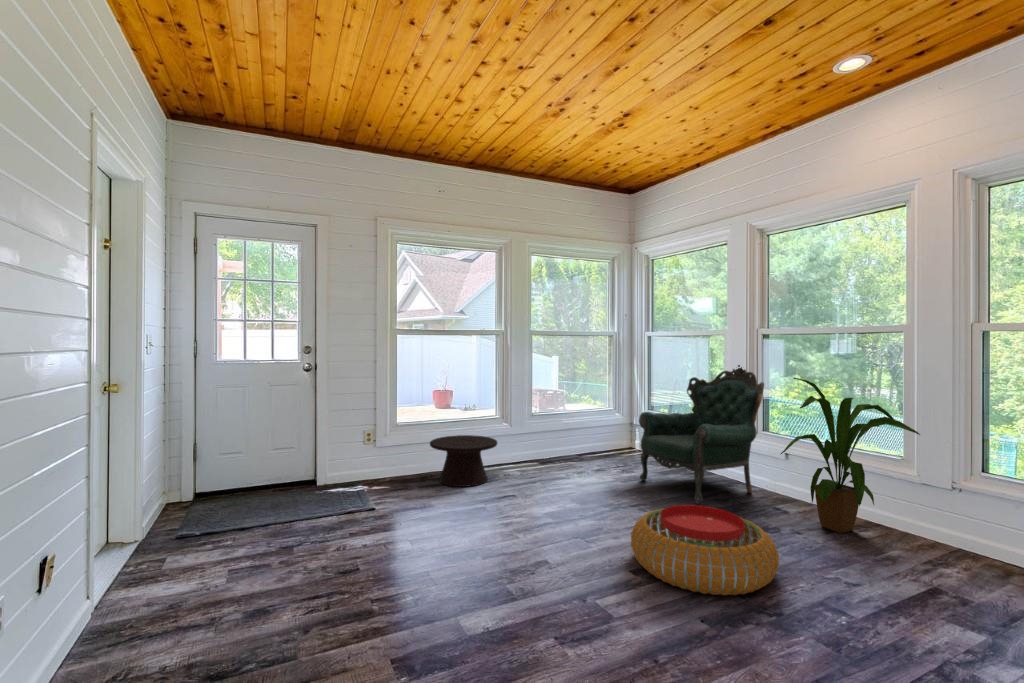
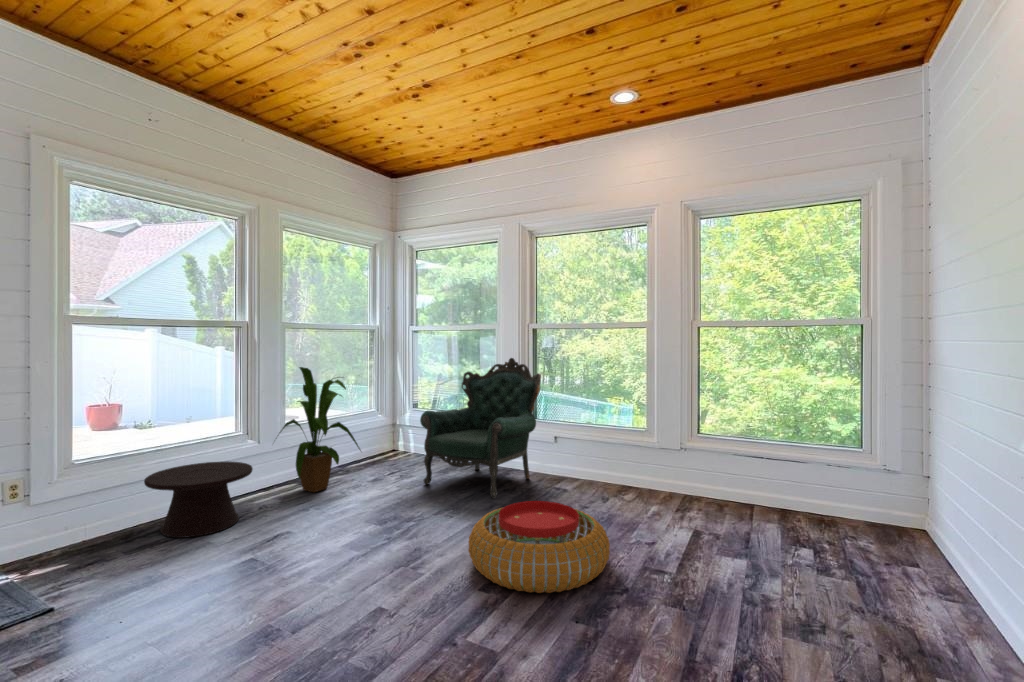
house plant: present [781,378,920,533] -> present [280,367,361,492]

